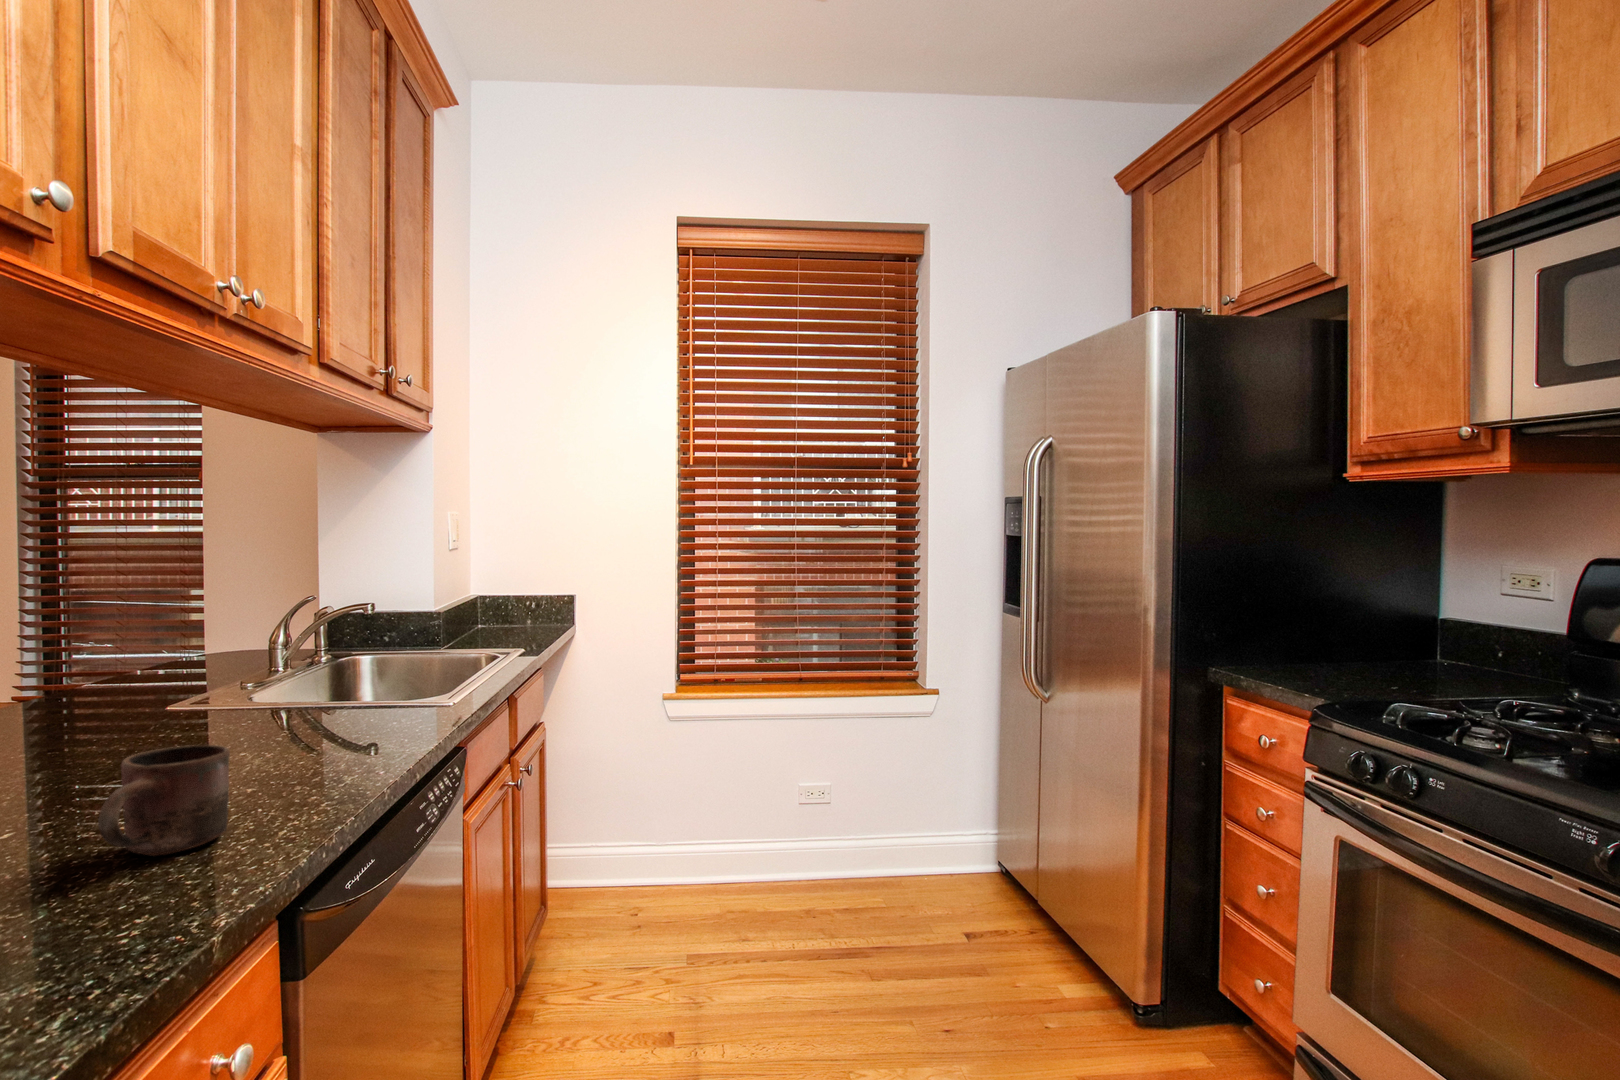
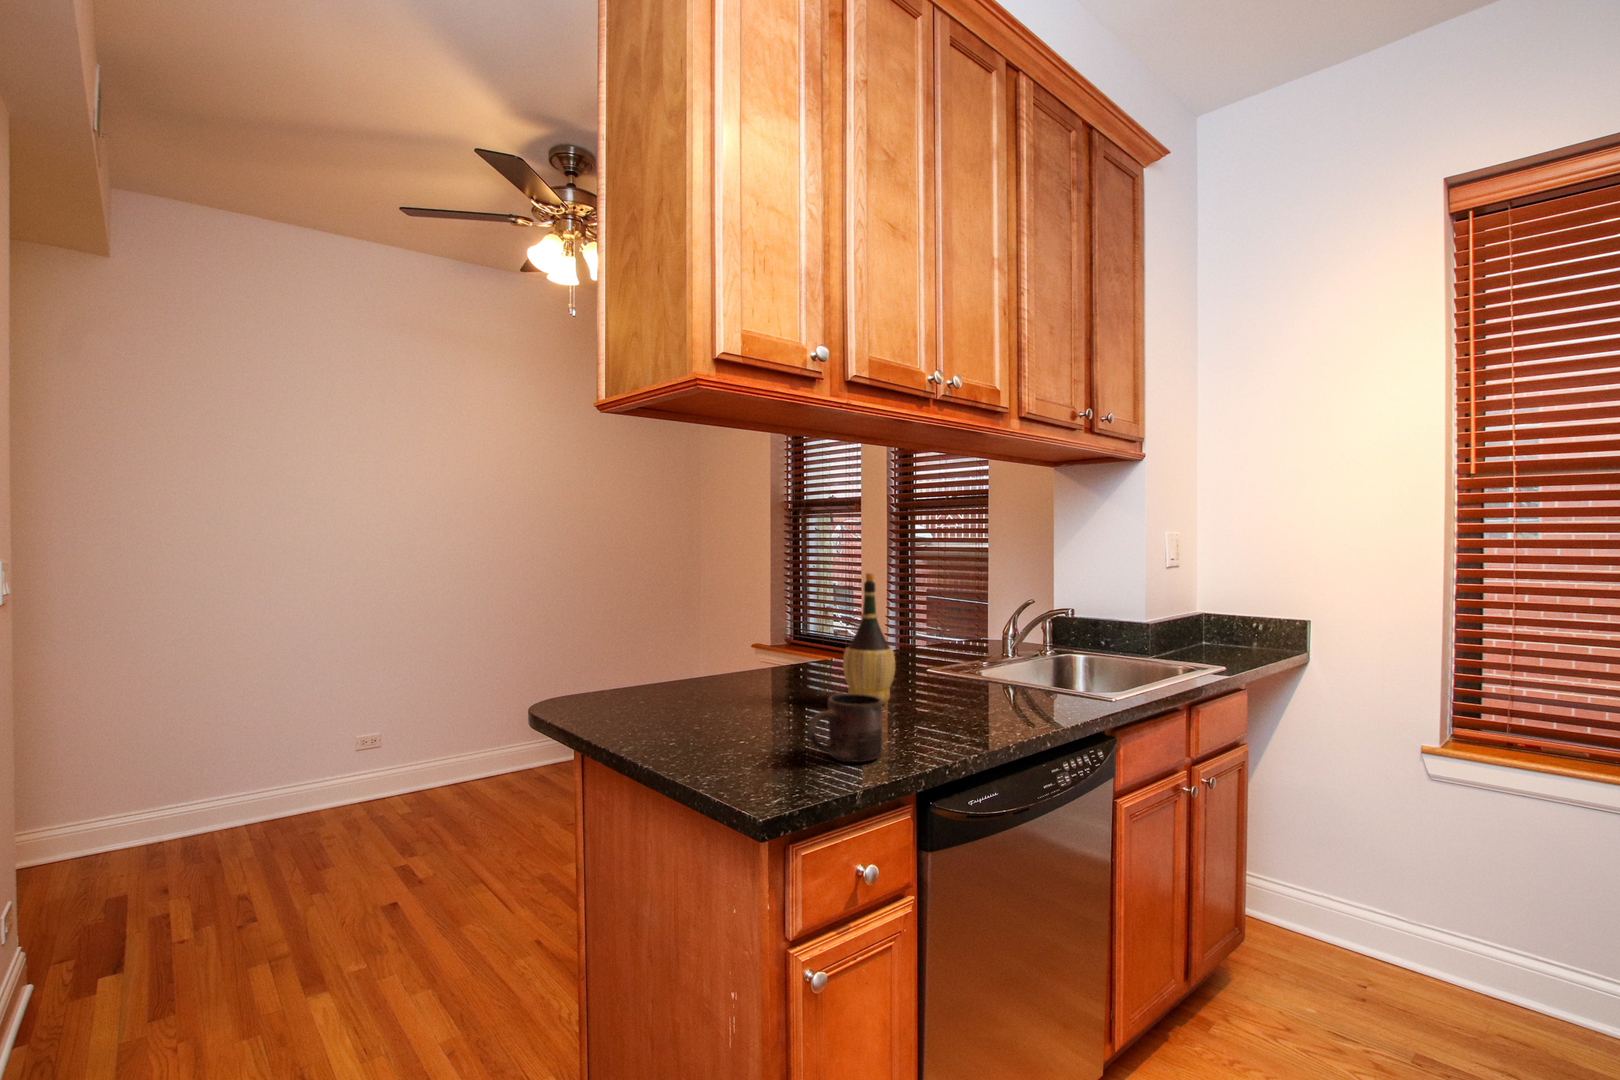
wine bottle: none [51,565,160,772] -> present [843,573,895,703]

